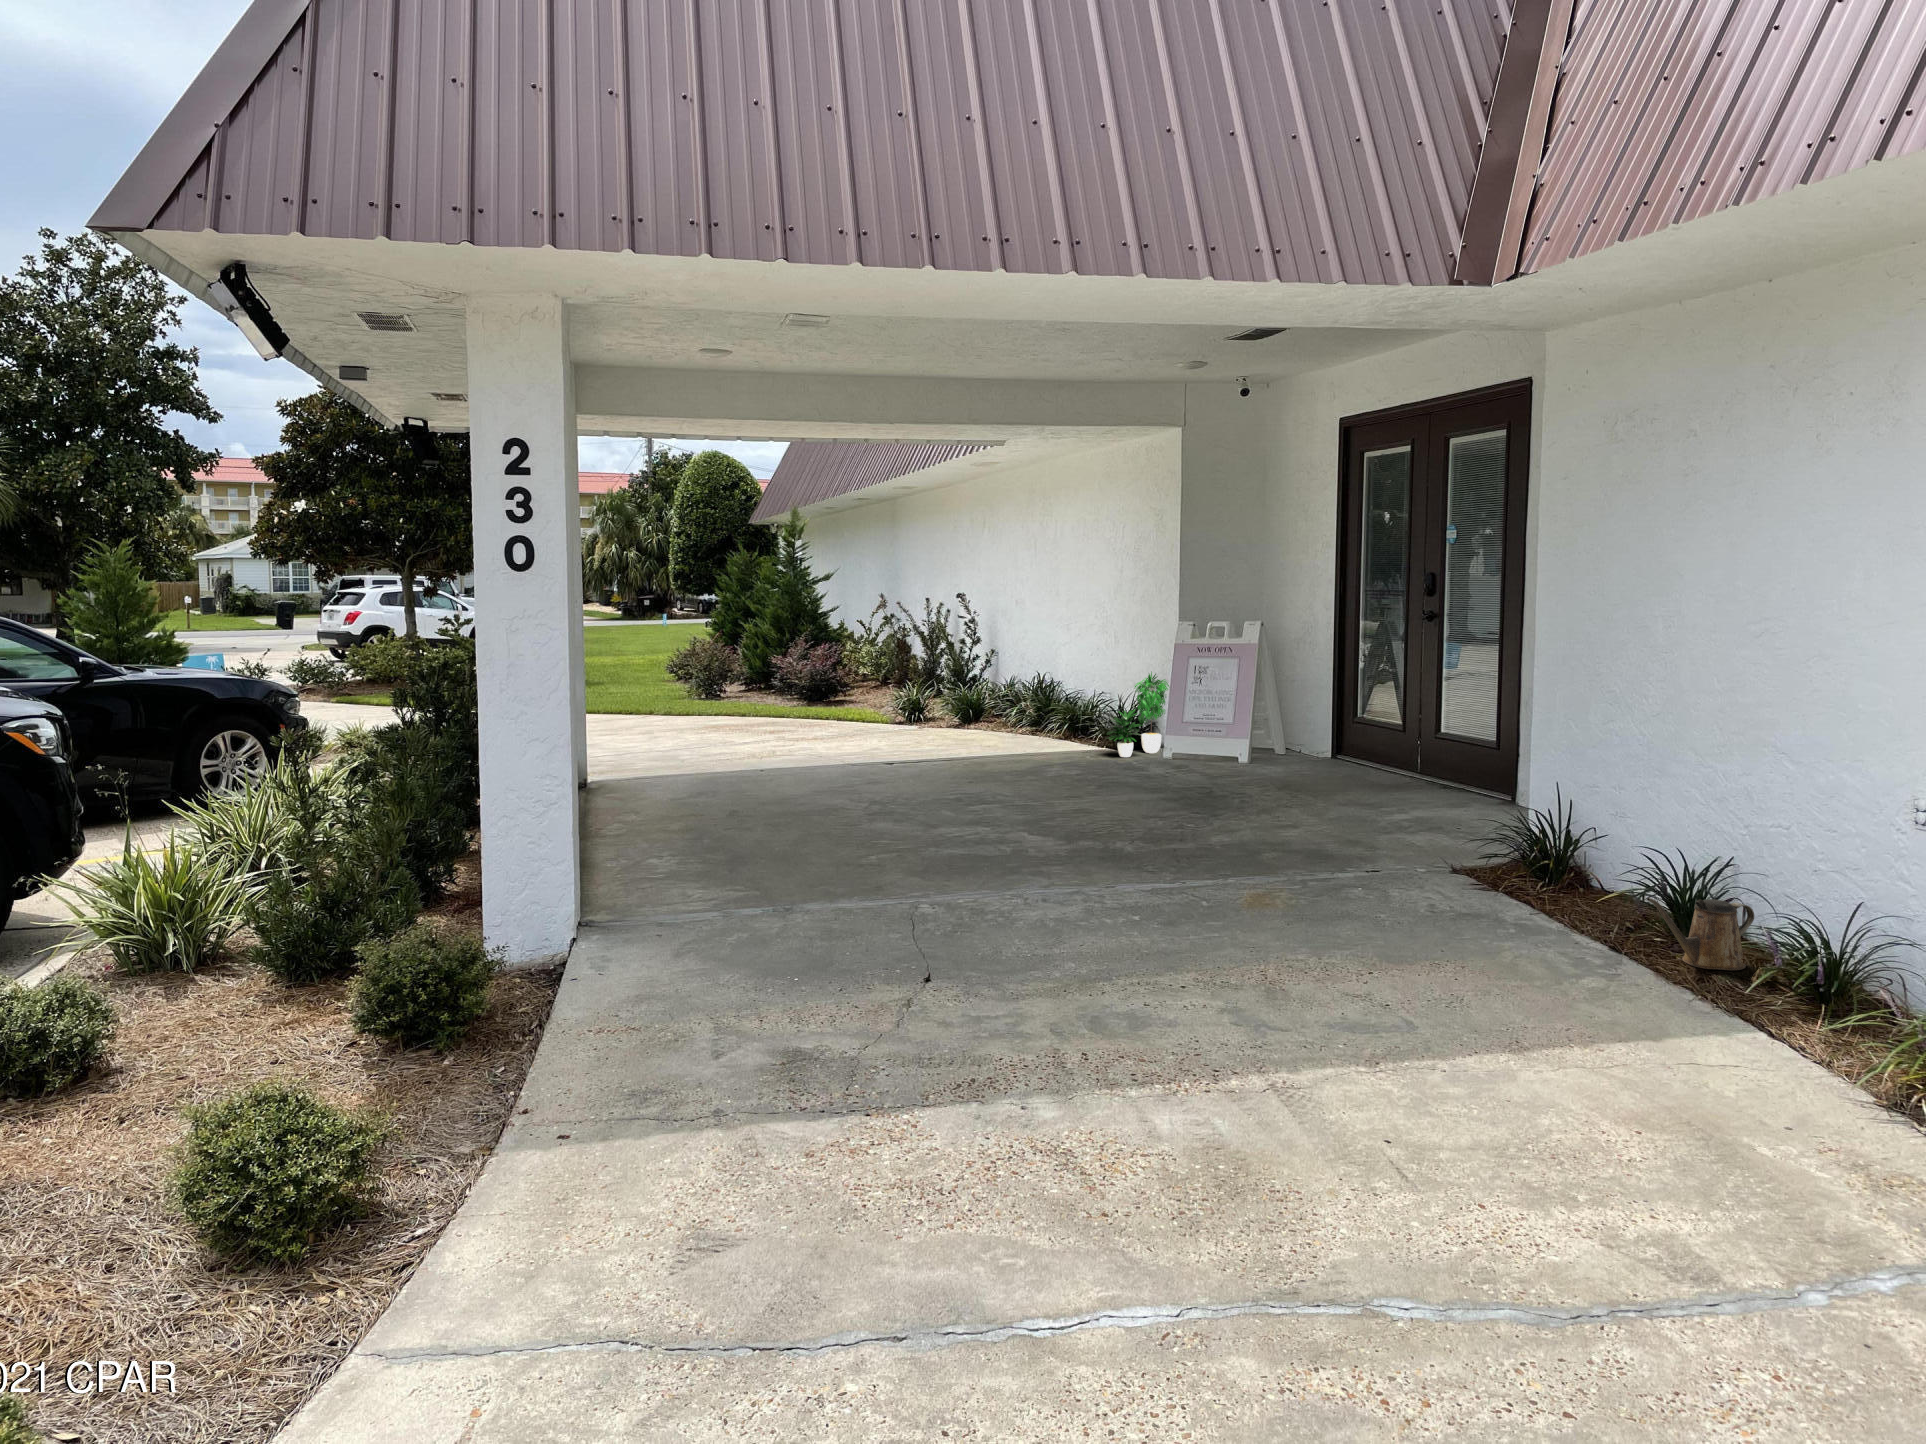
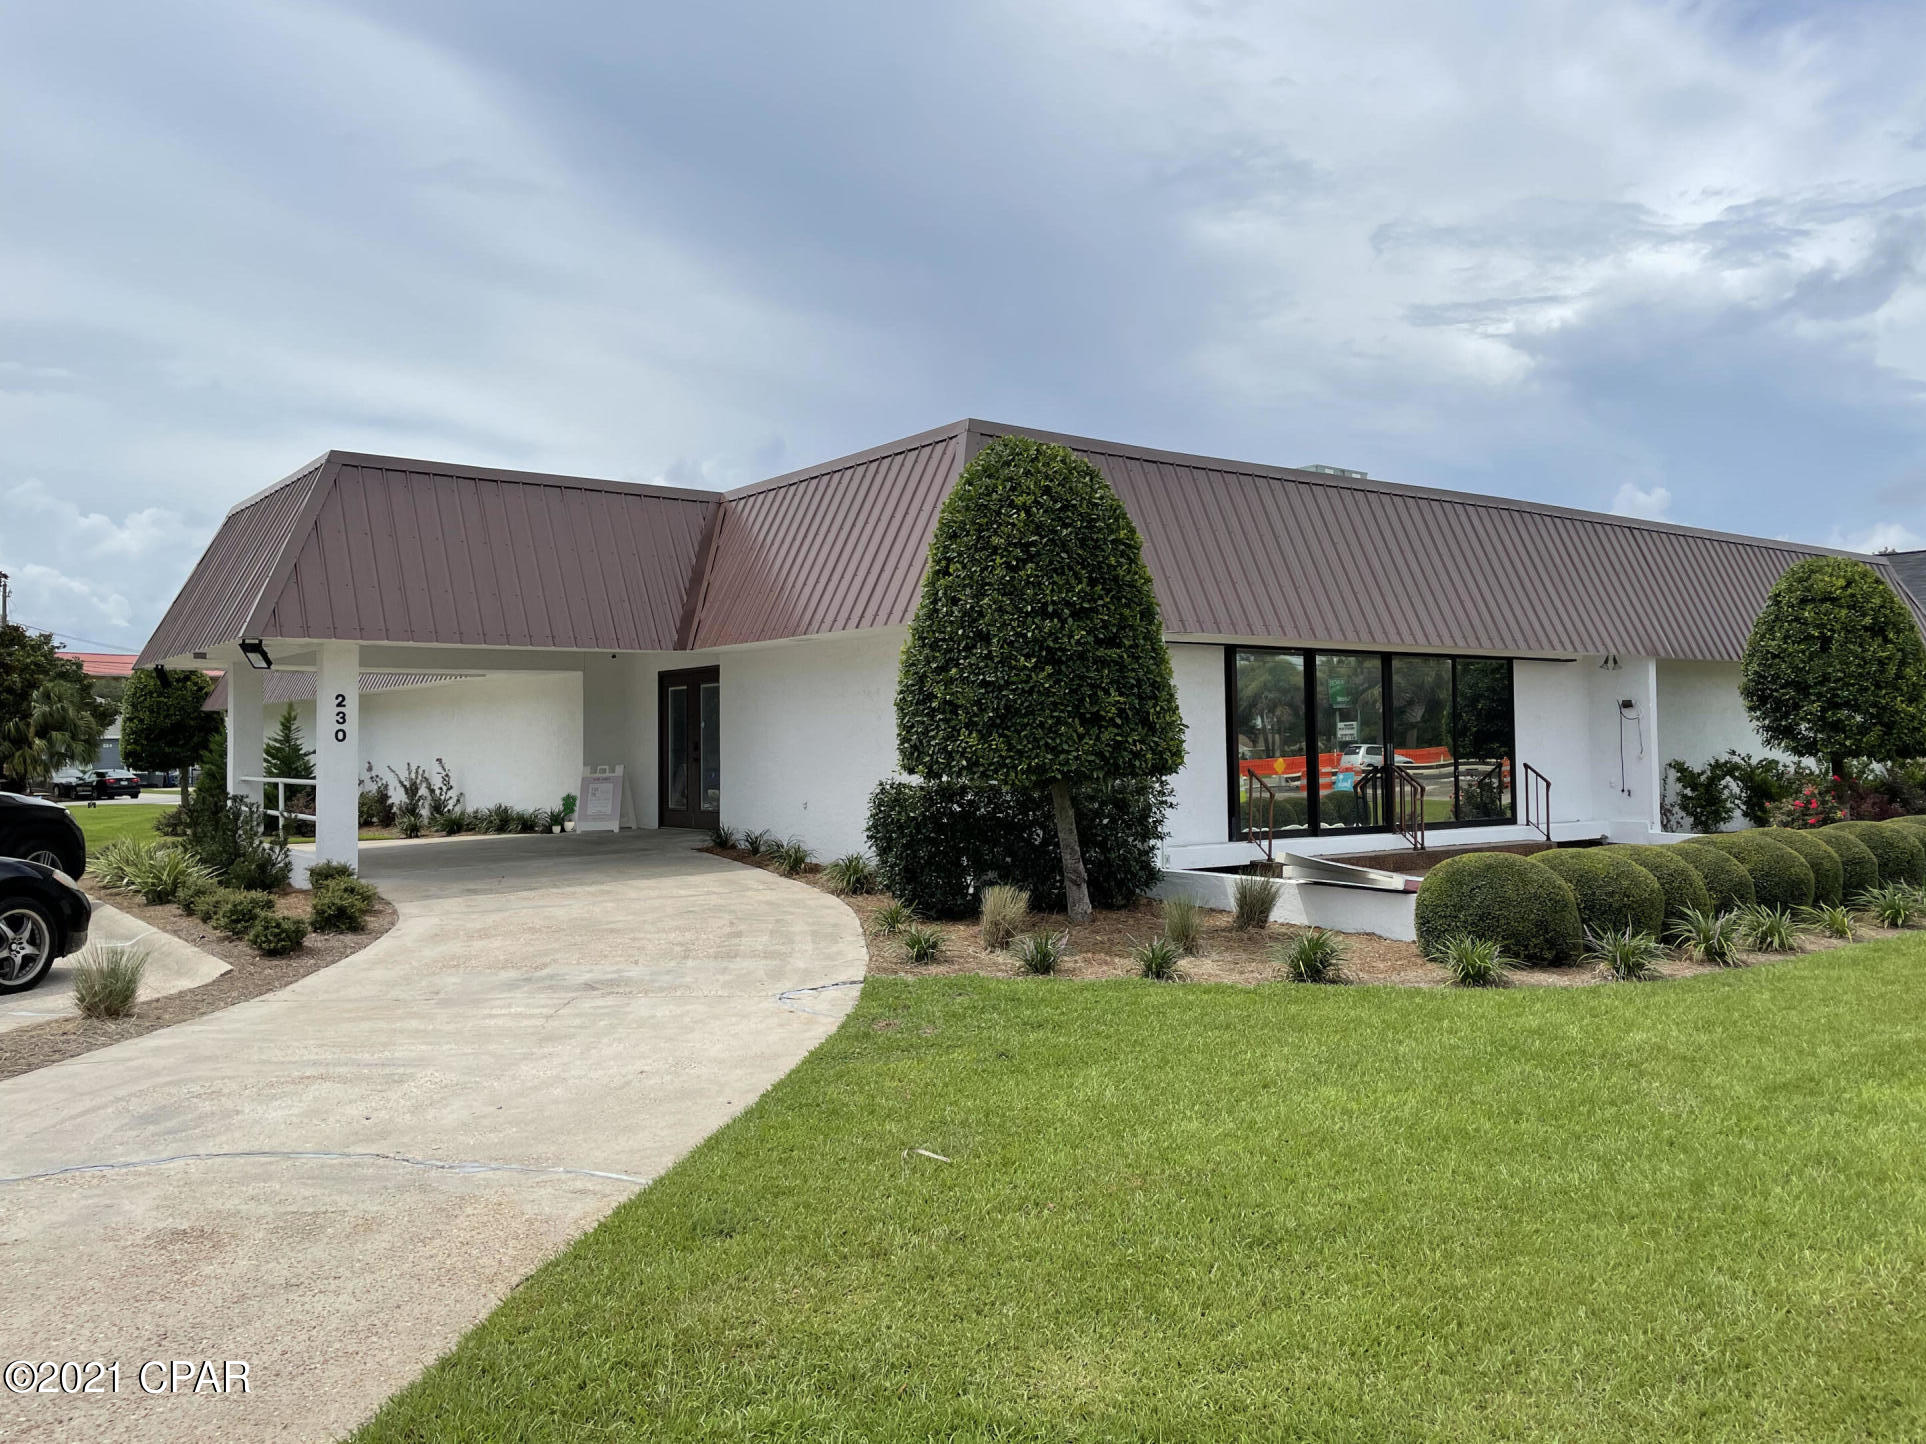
watering can: present [1647,898,1754,970] -> none [734,838,767,859]

